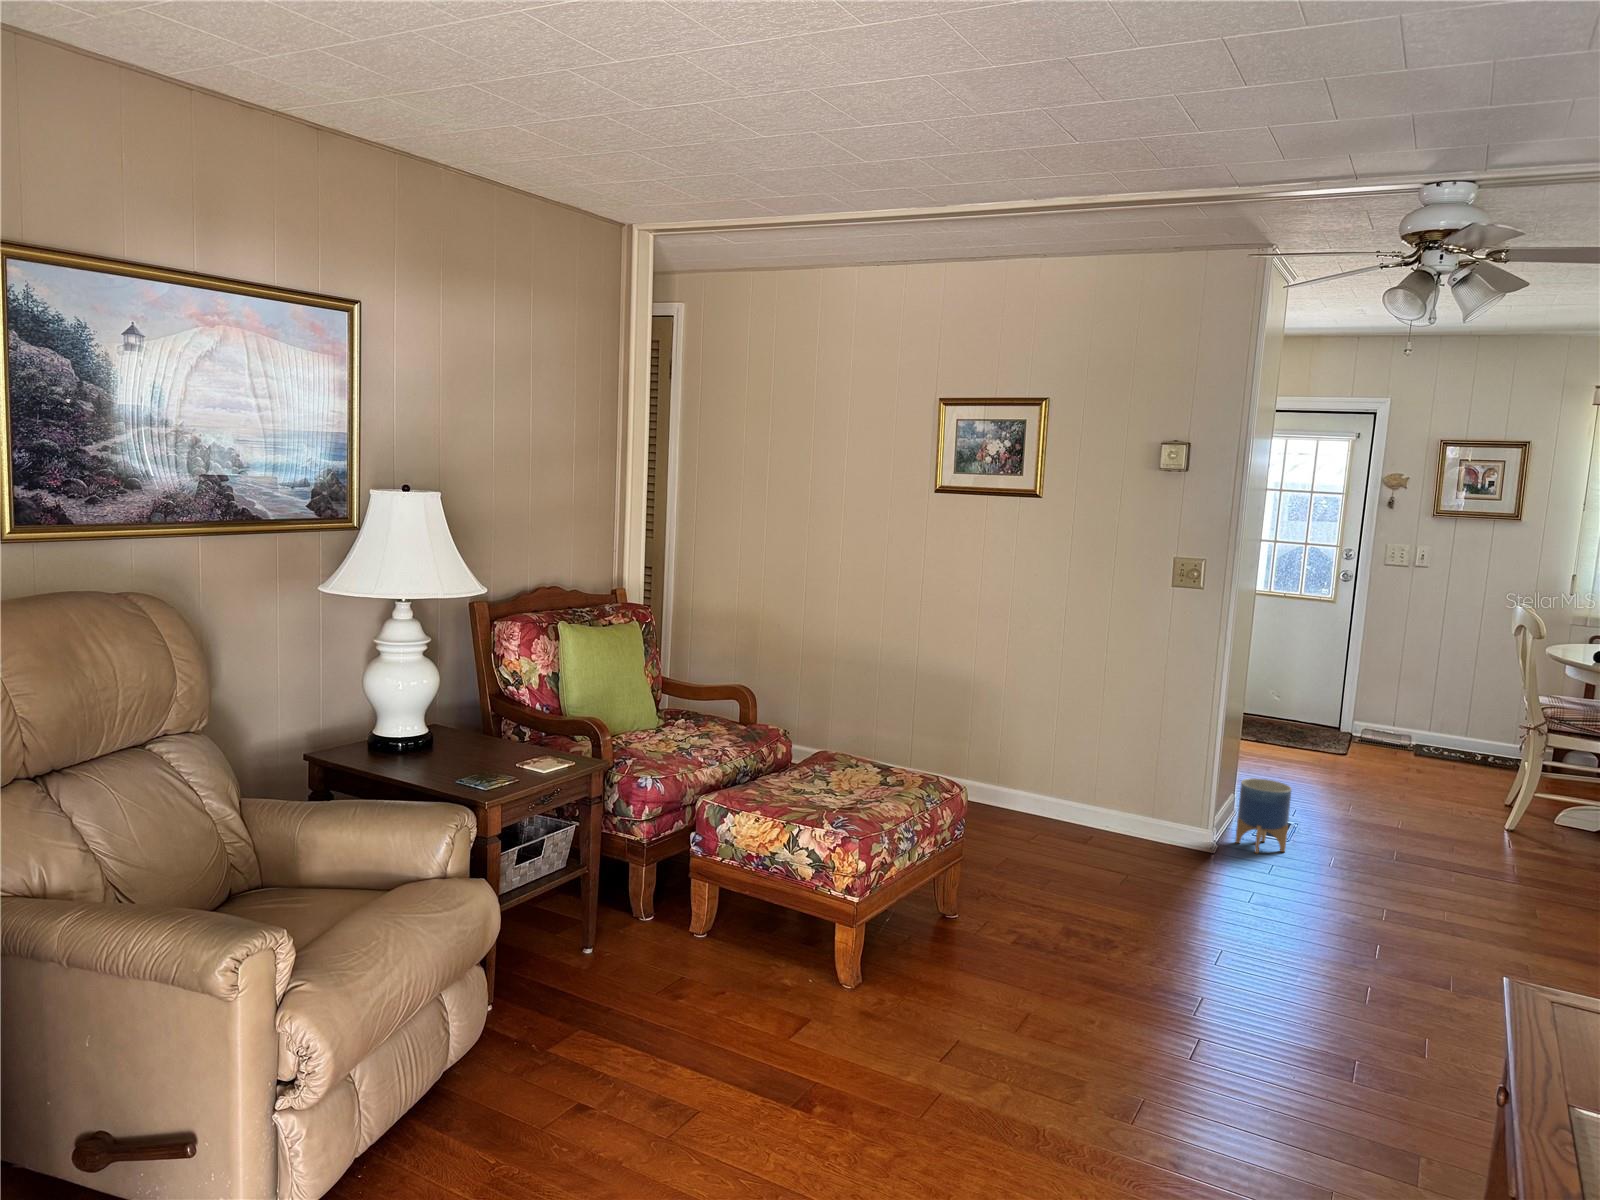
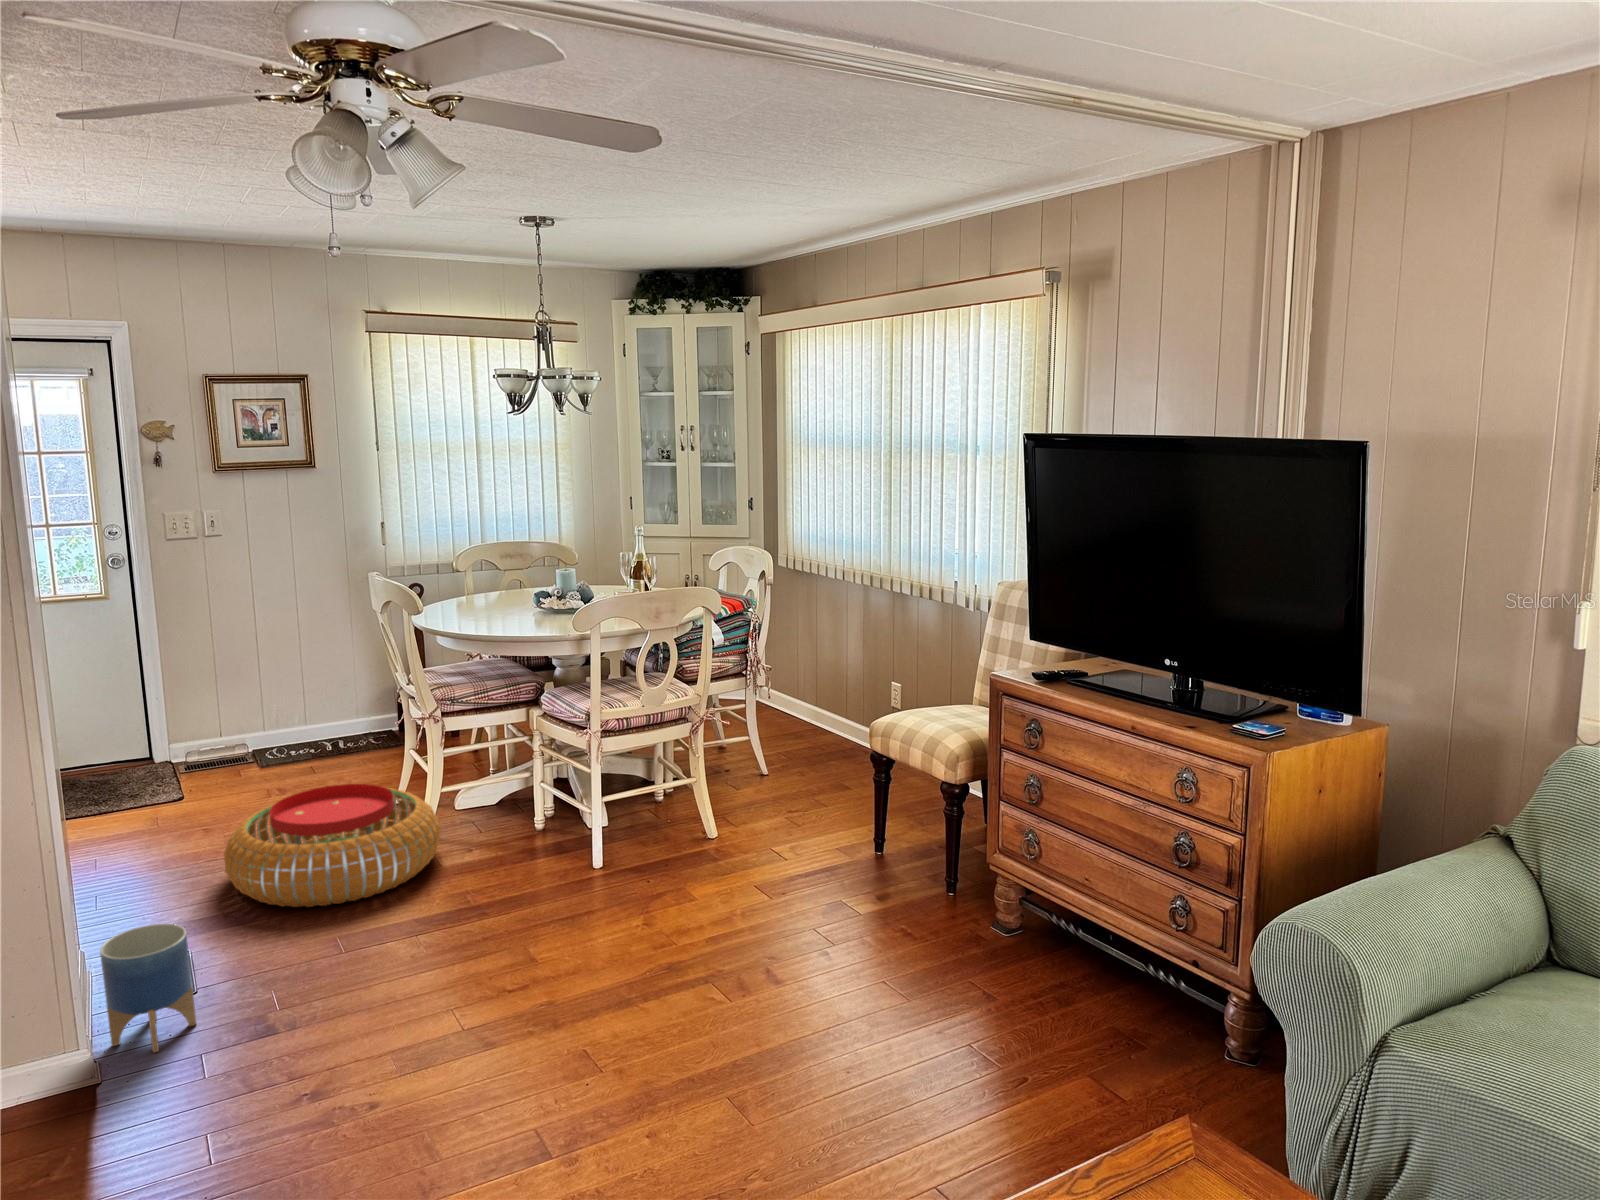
pouf: none [1344,756,1523,844] -> present [224,784,441,907]

